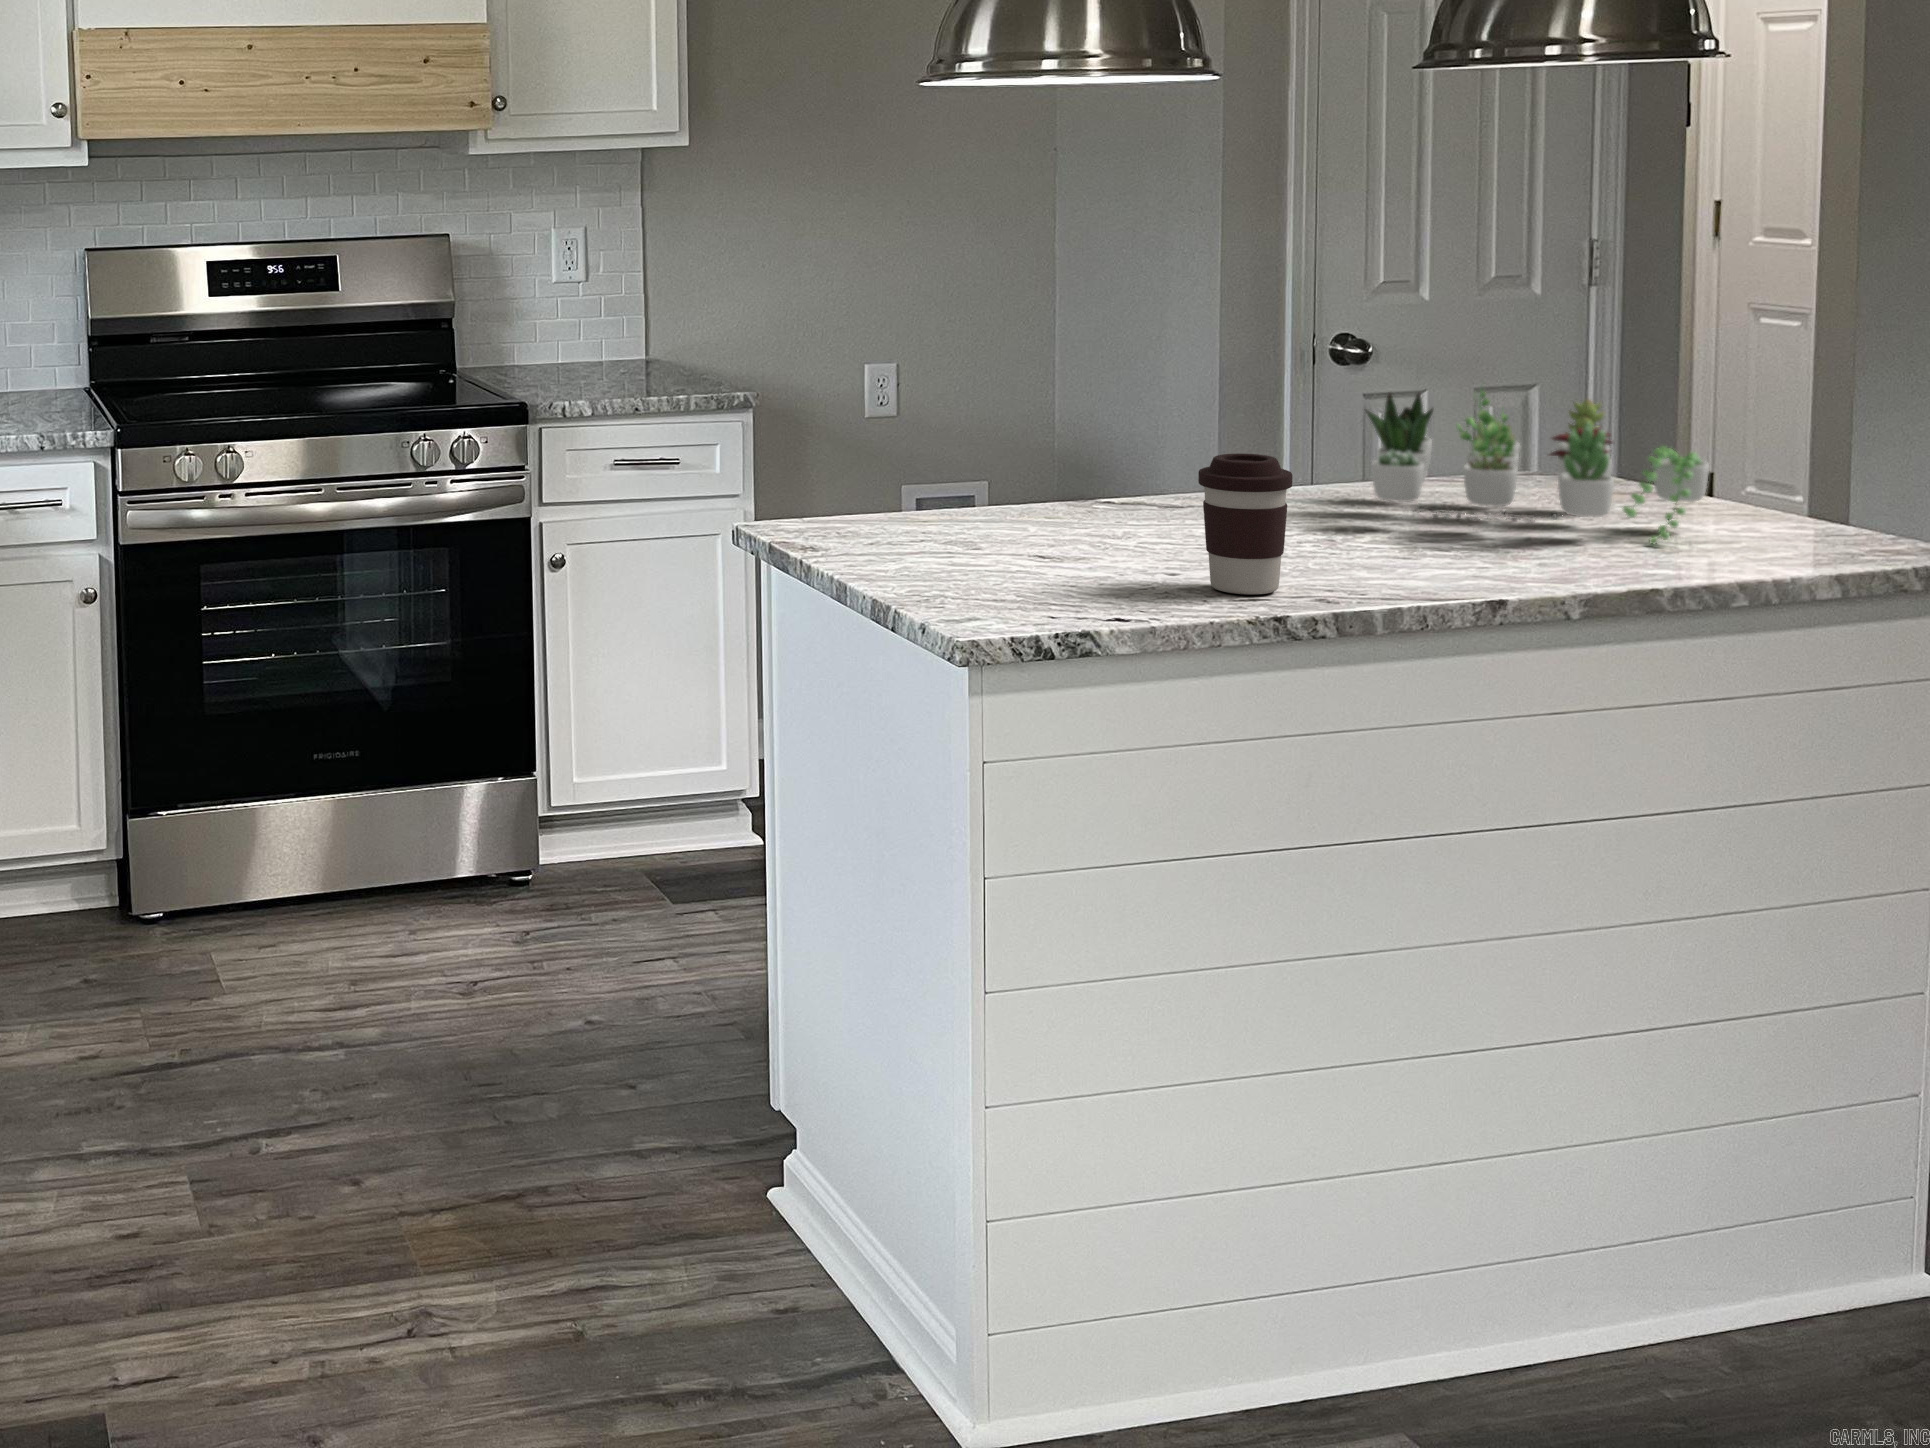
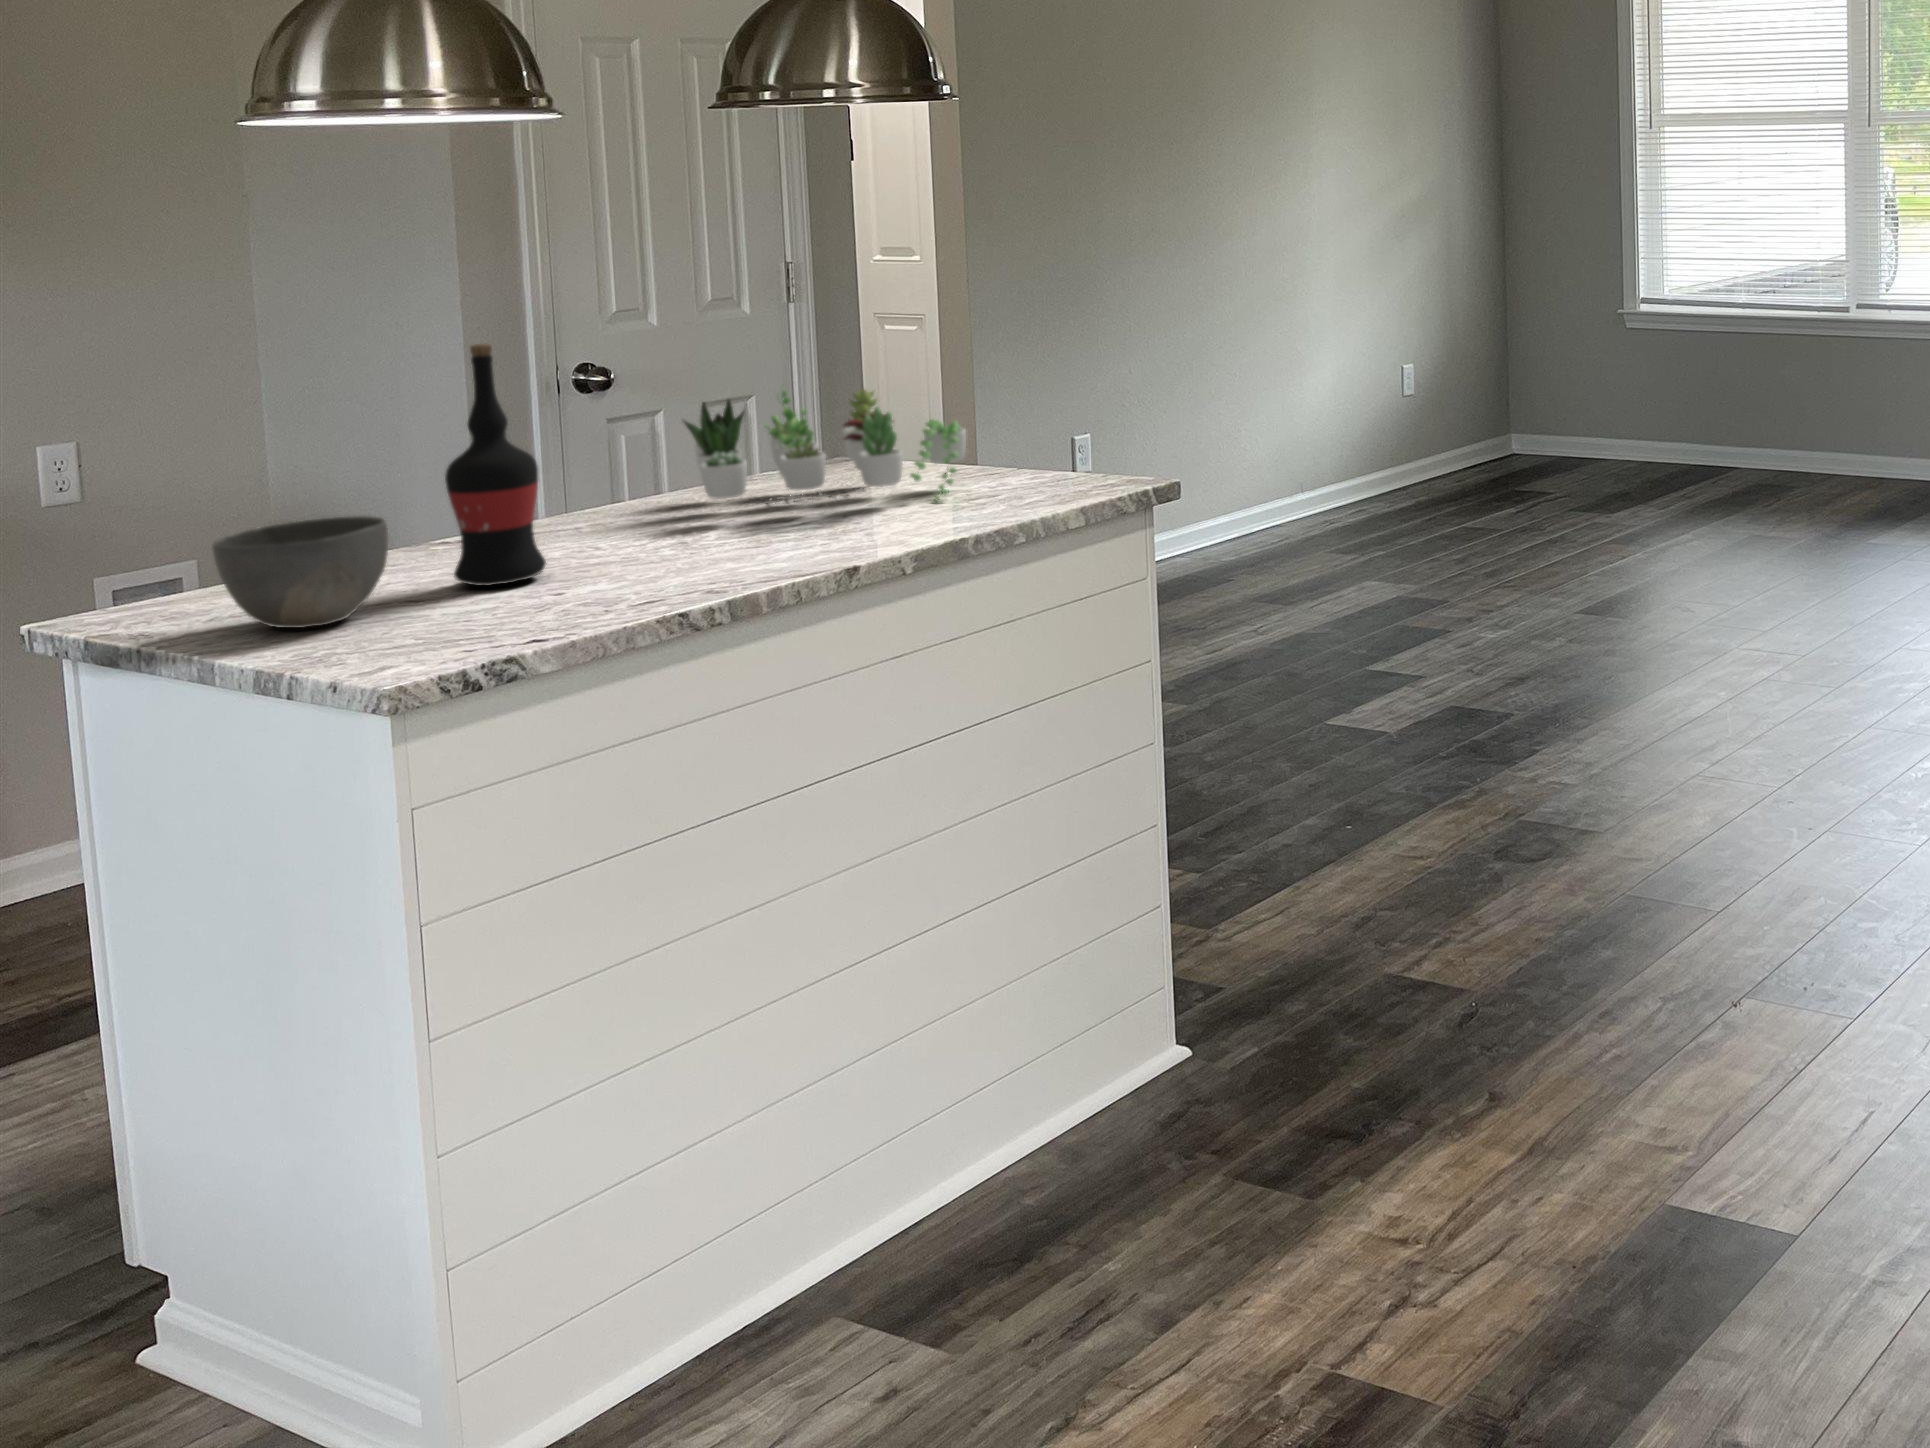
wine bottle: none [1088,308,1179,554] -> present [445,343,546,586]
coffee cup: present [1198,453,1292,595] -> none [578,467,668,599]
bowl: none [872,461,1022,563] -> present [212,516,388,628]

